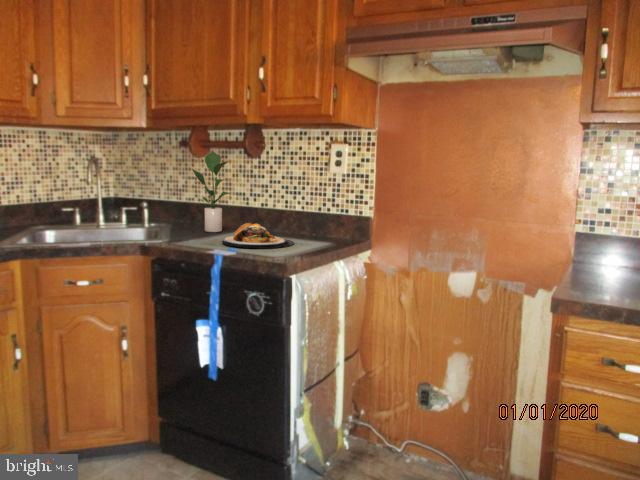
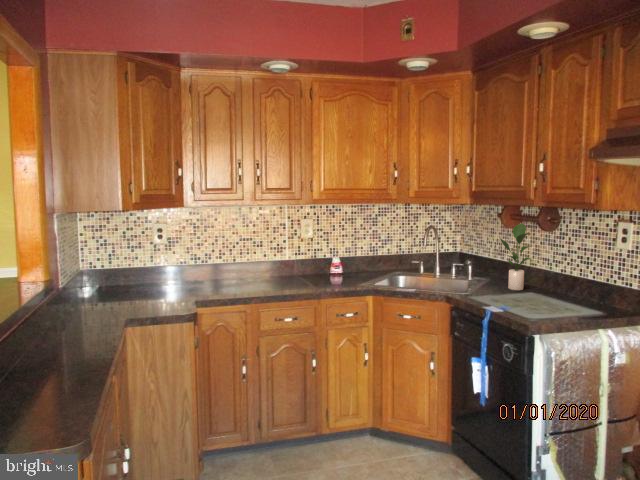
plate: present [222,223,294,248] -> none [504,288,568,311]

